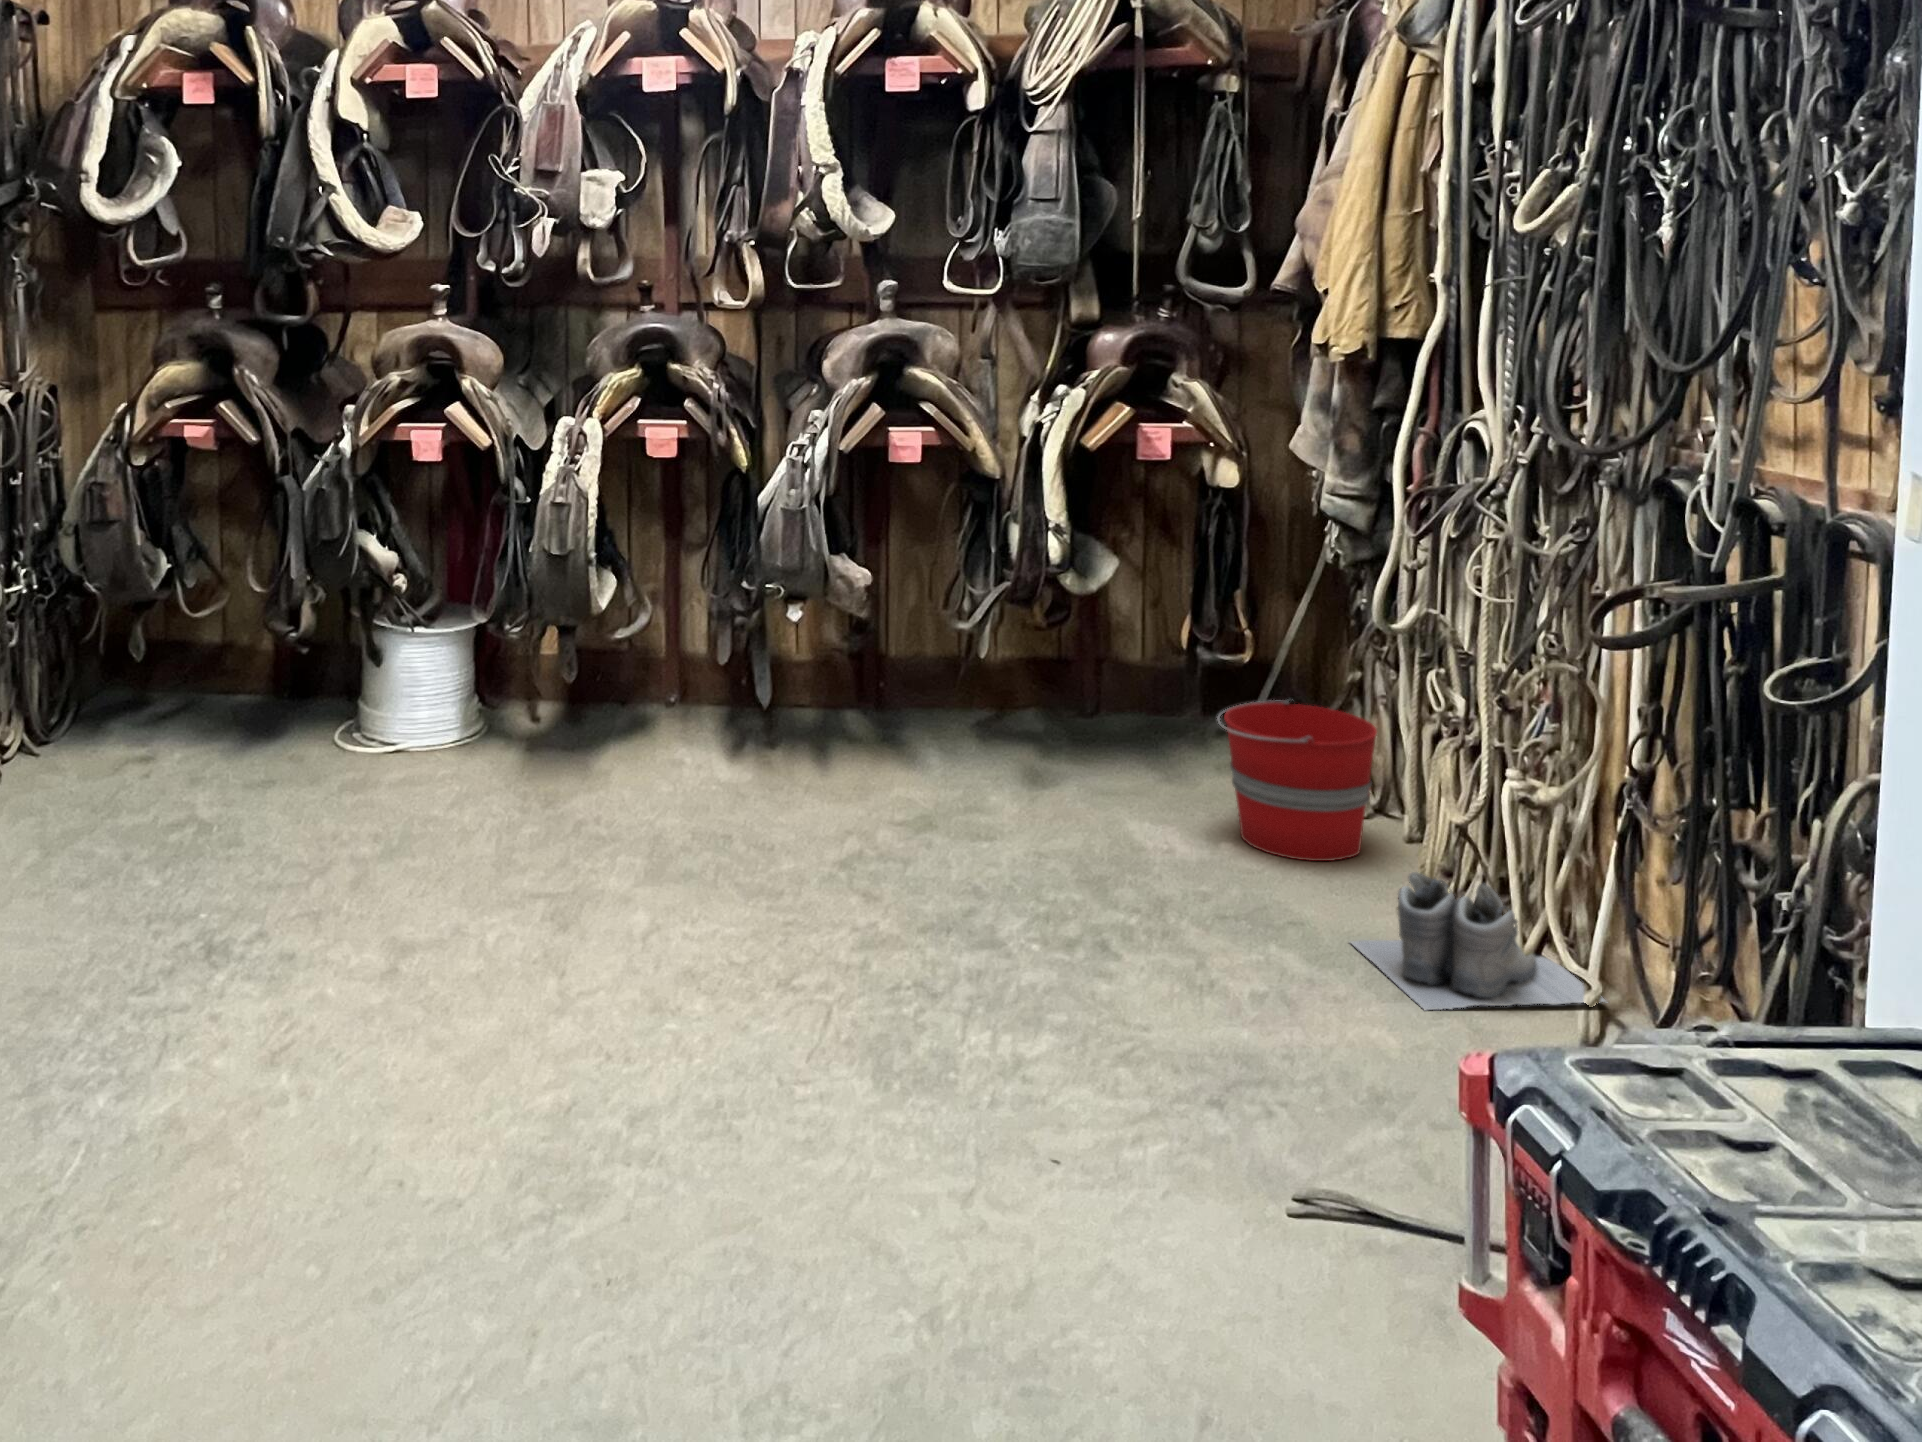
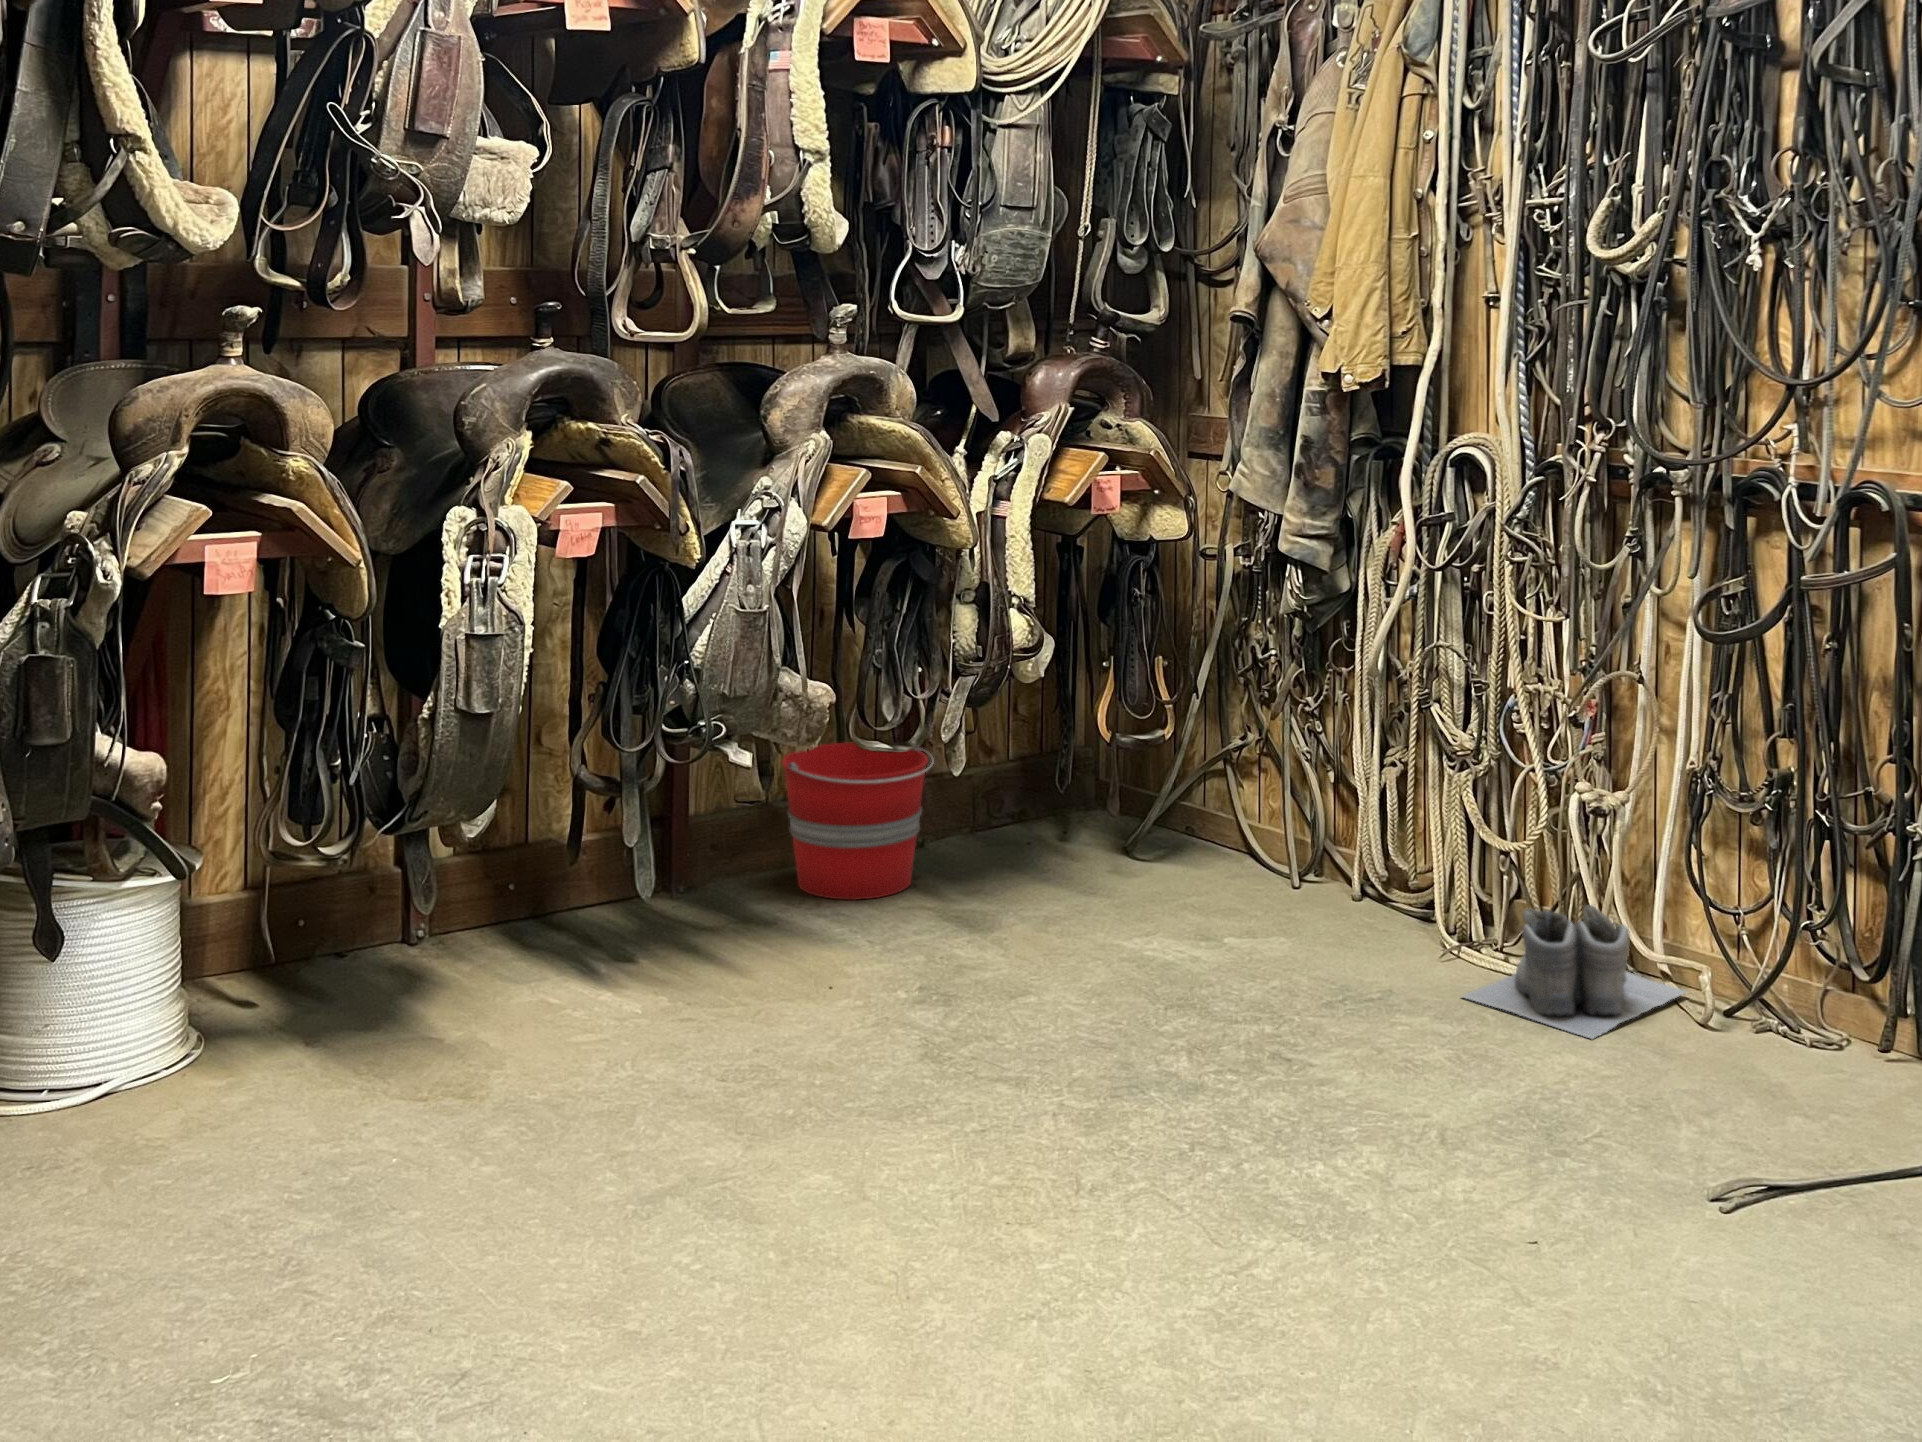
bucket: present [1218,700,1377,861] -> present [782,743,934,900]

